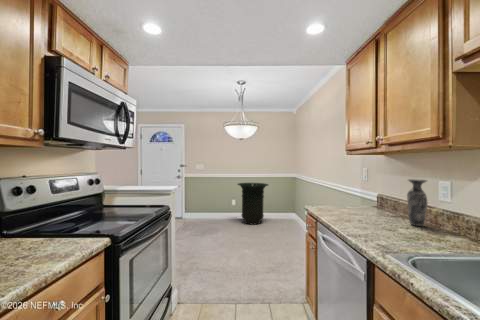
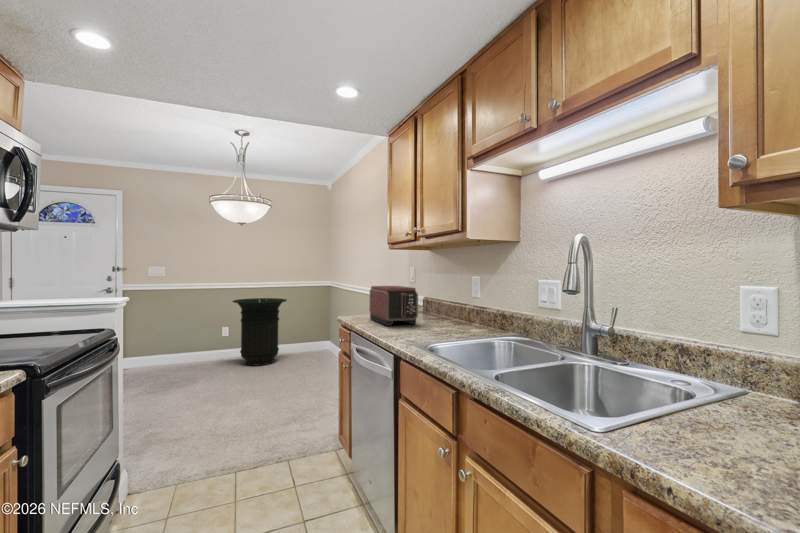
vase: present [407,179,428,226] -> none [443,275,461,324]
toaster: none [332,185,381,222] -> present [369,286,418,326]

